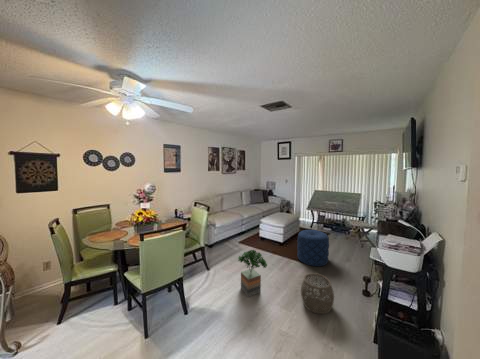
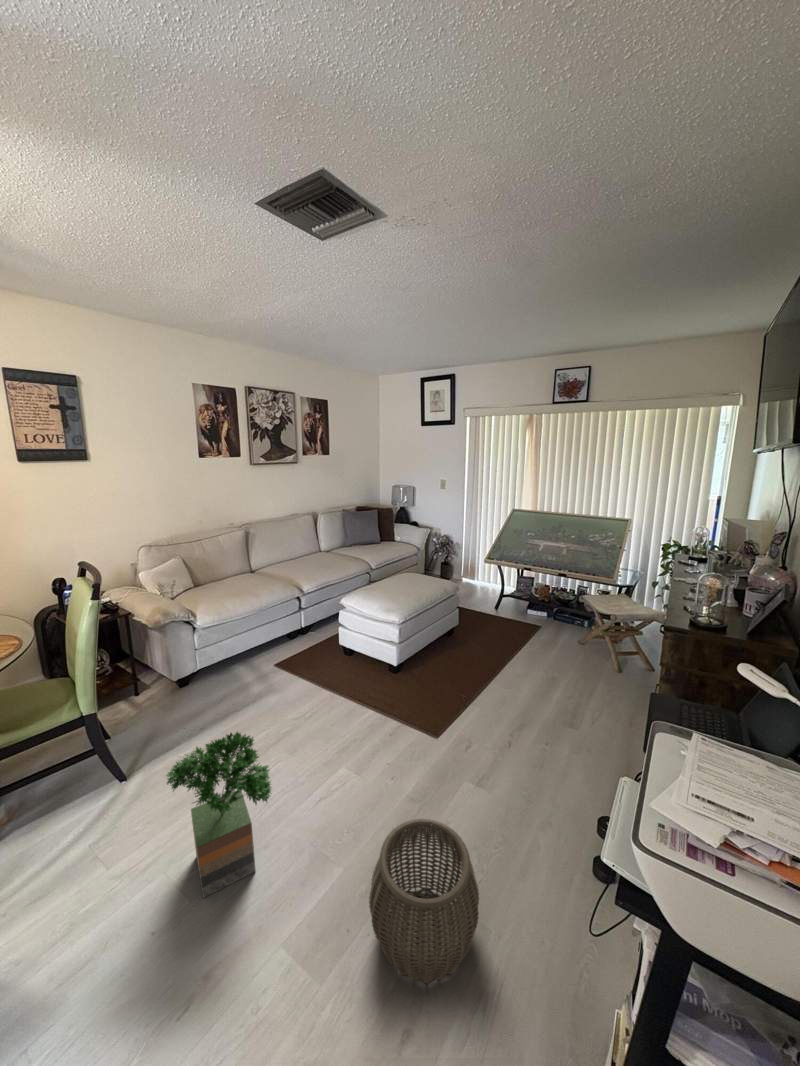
pouf: present [297,230,329,266] -> none [425,634,515,748]

